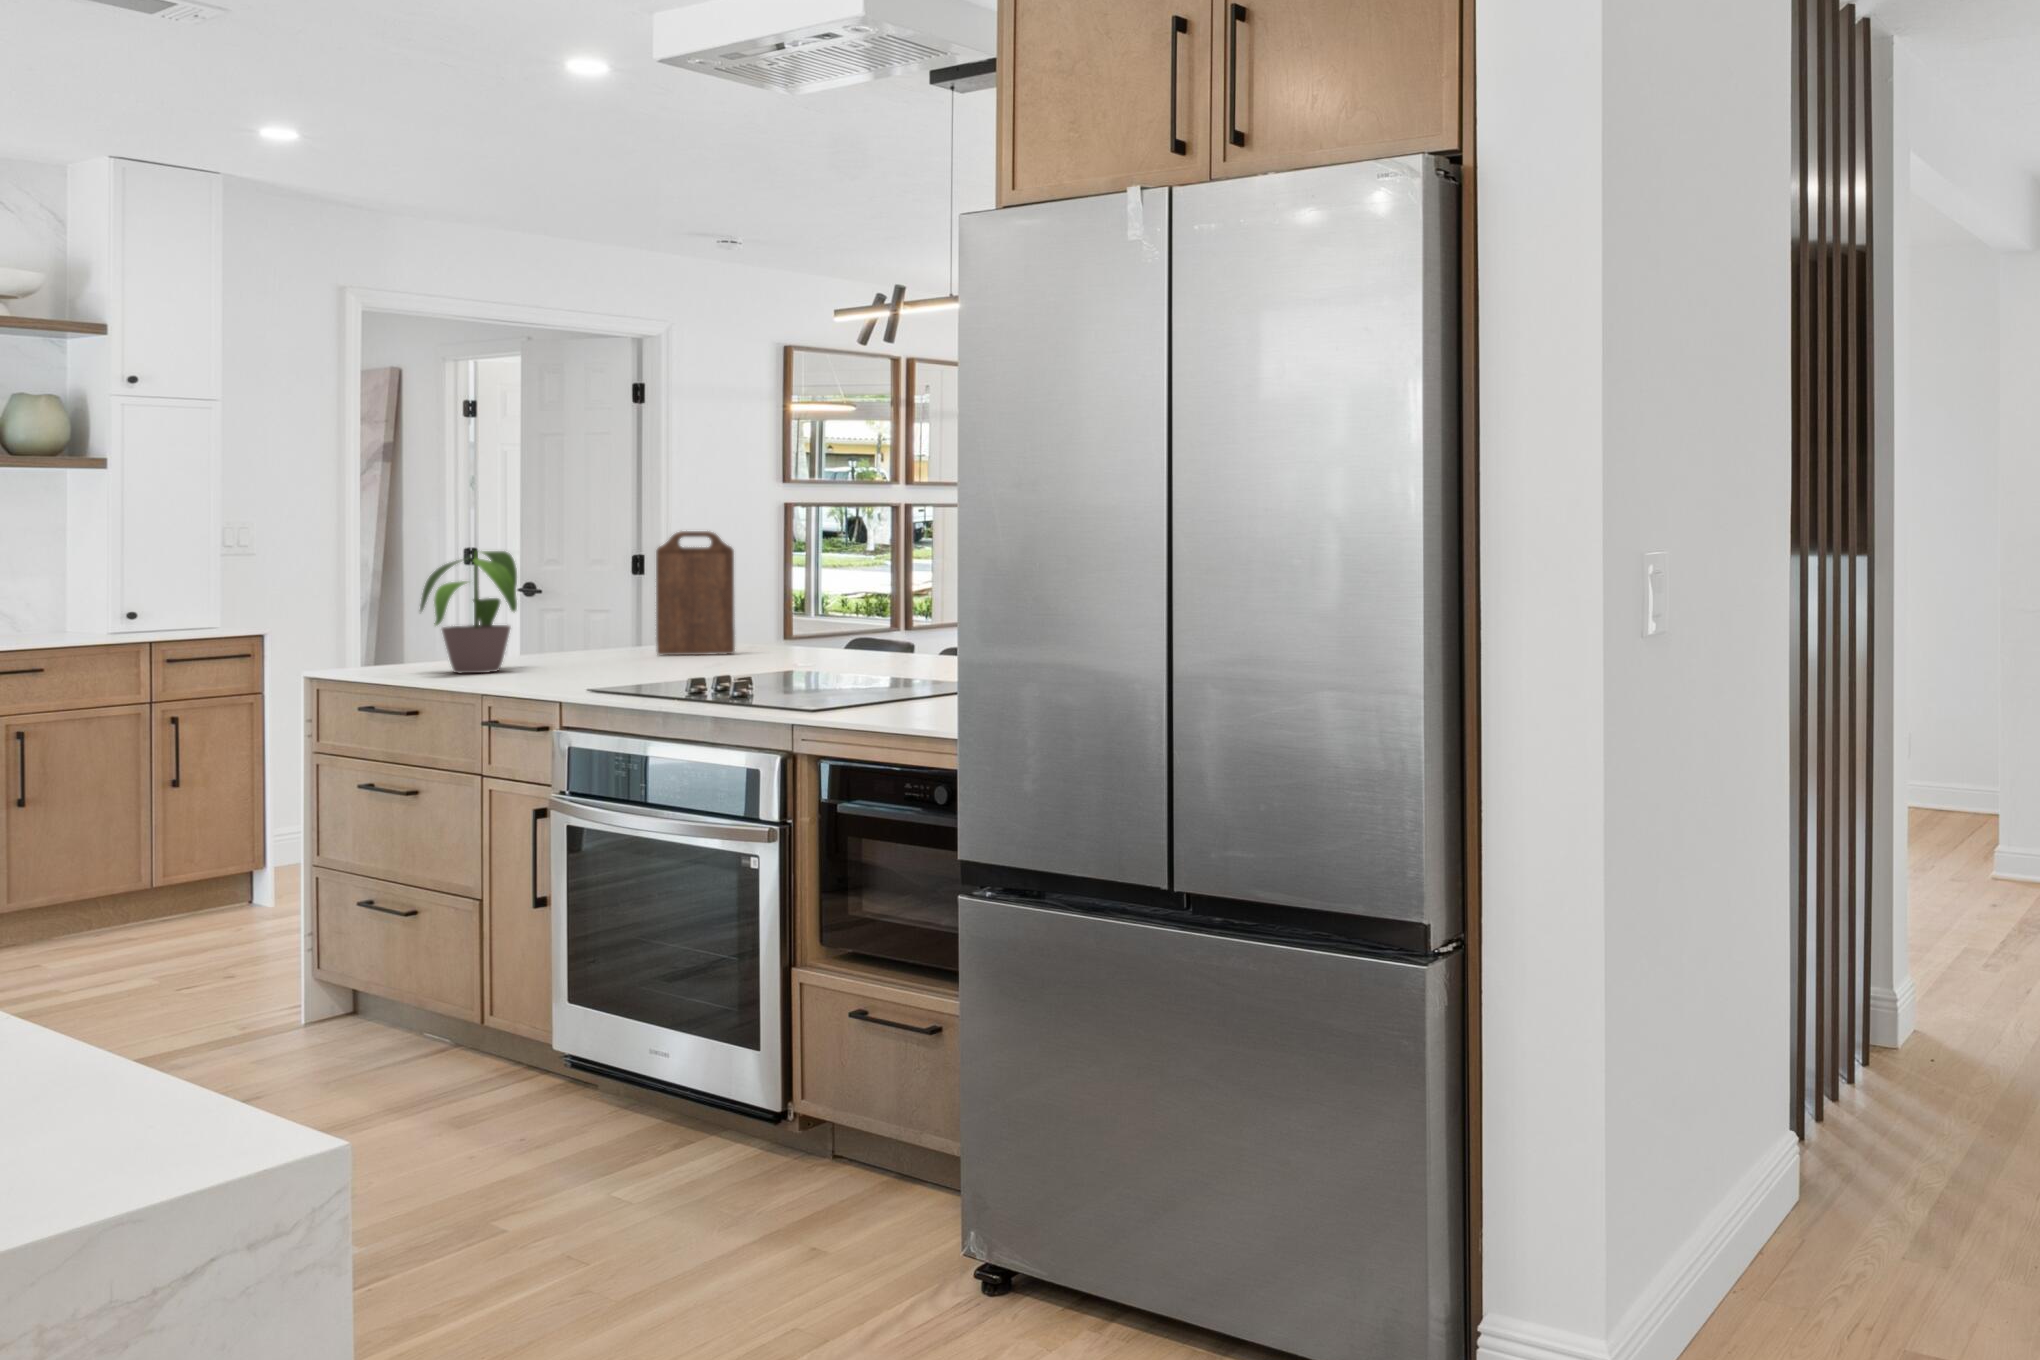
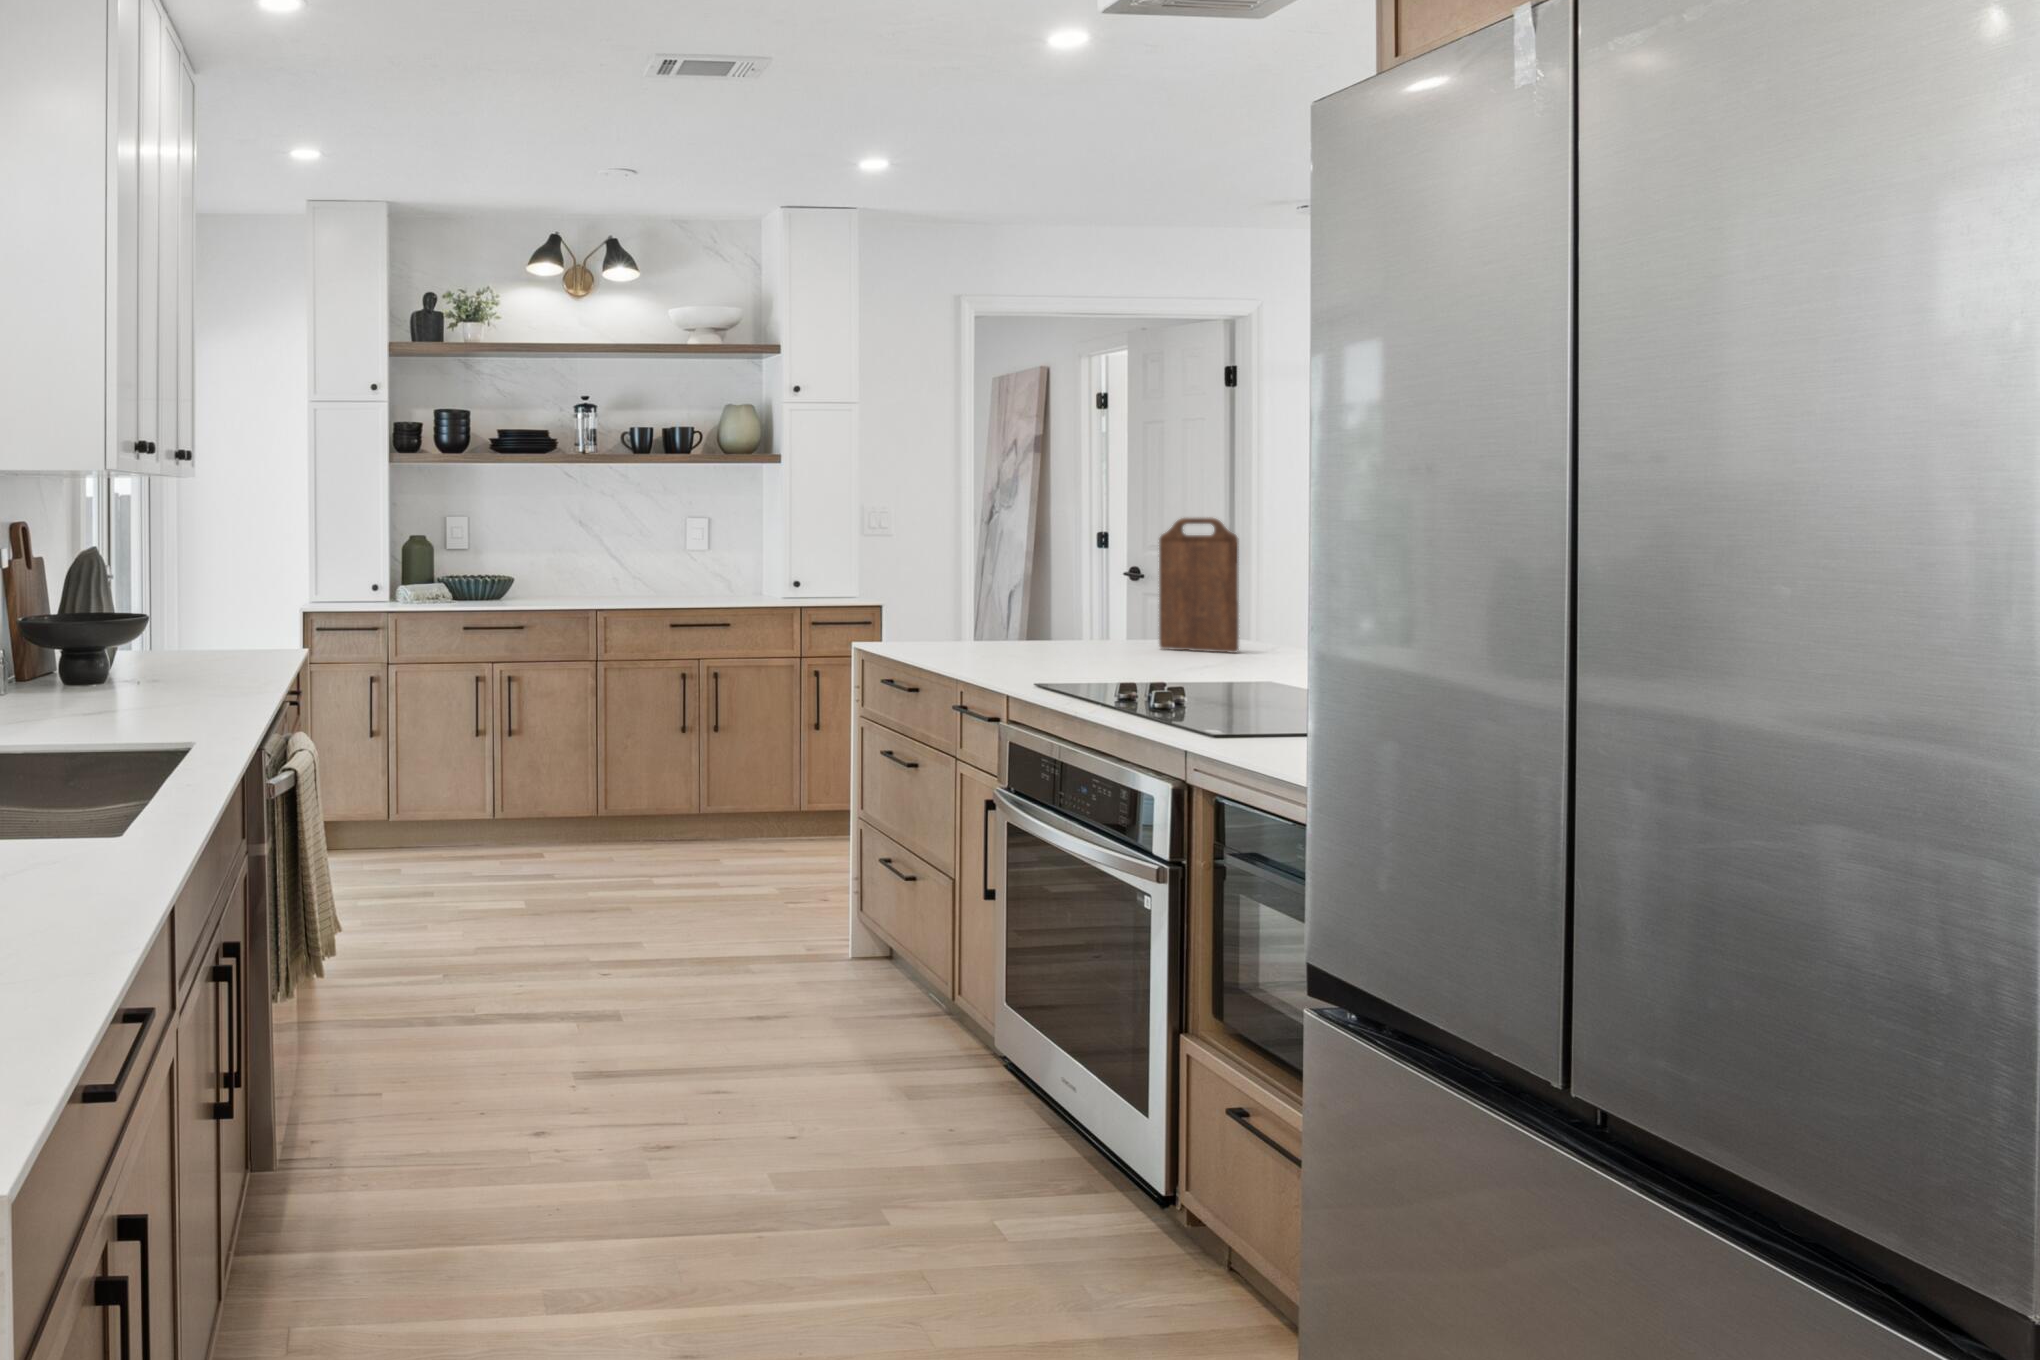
potted plant: present [420,551,517,673] -> none [910,537,1041,657]

